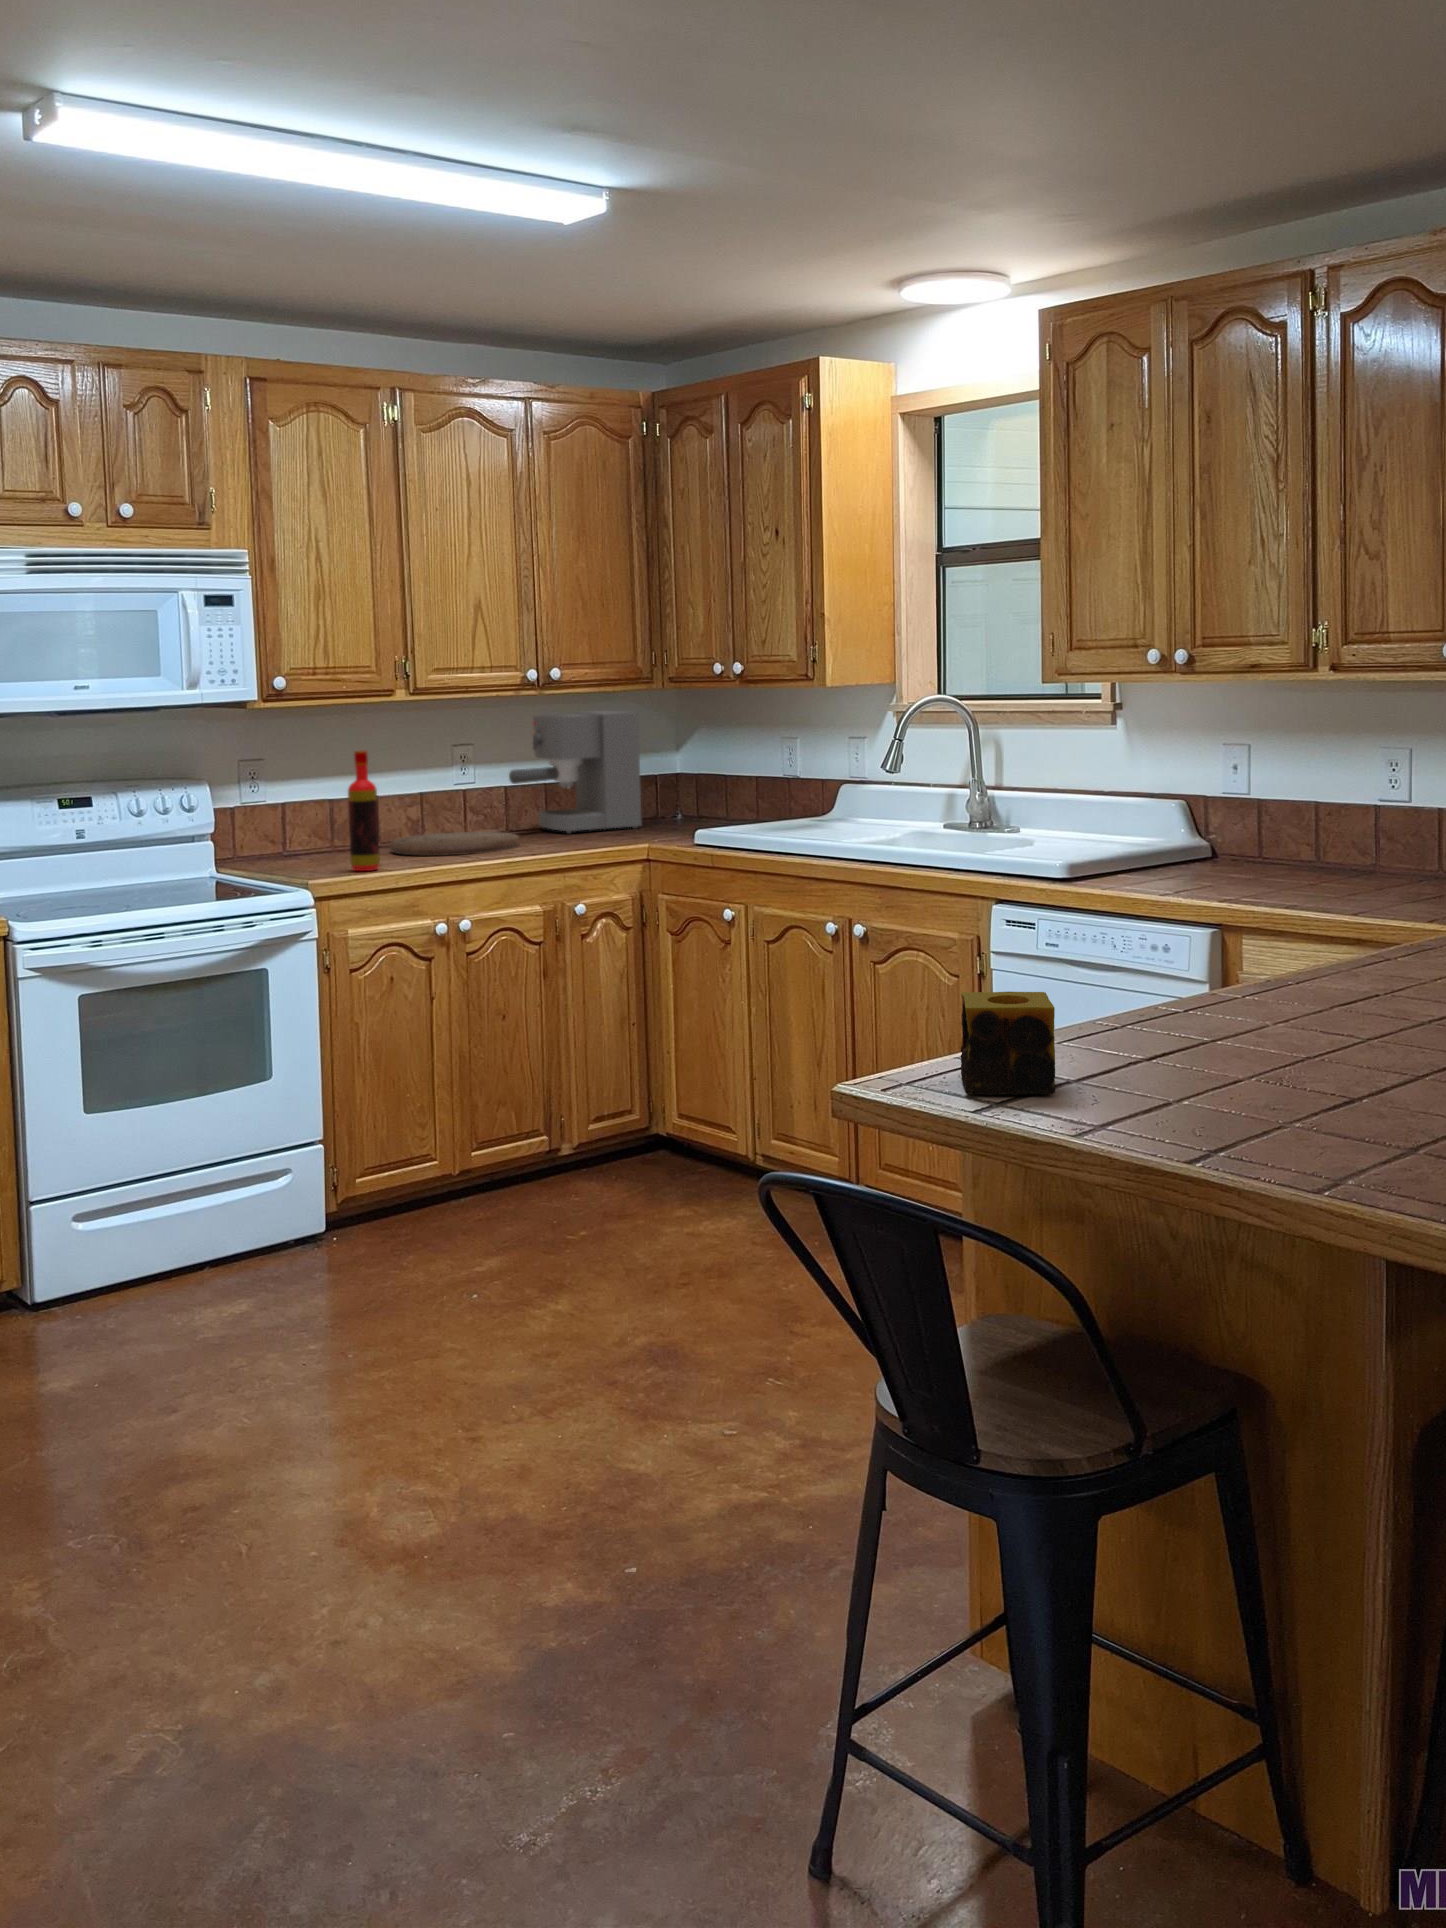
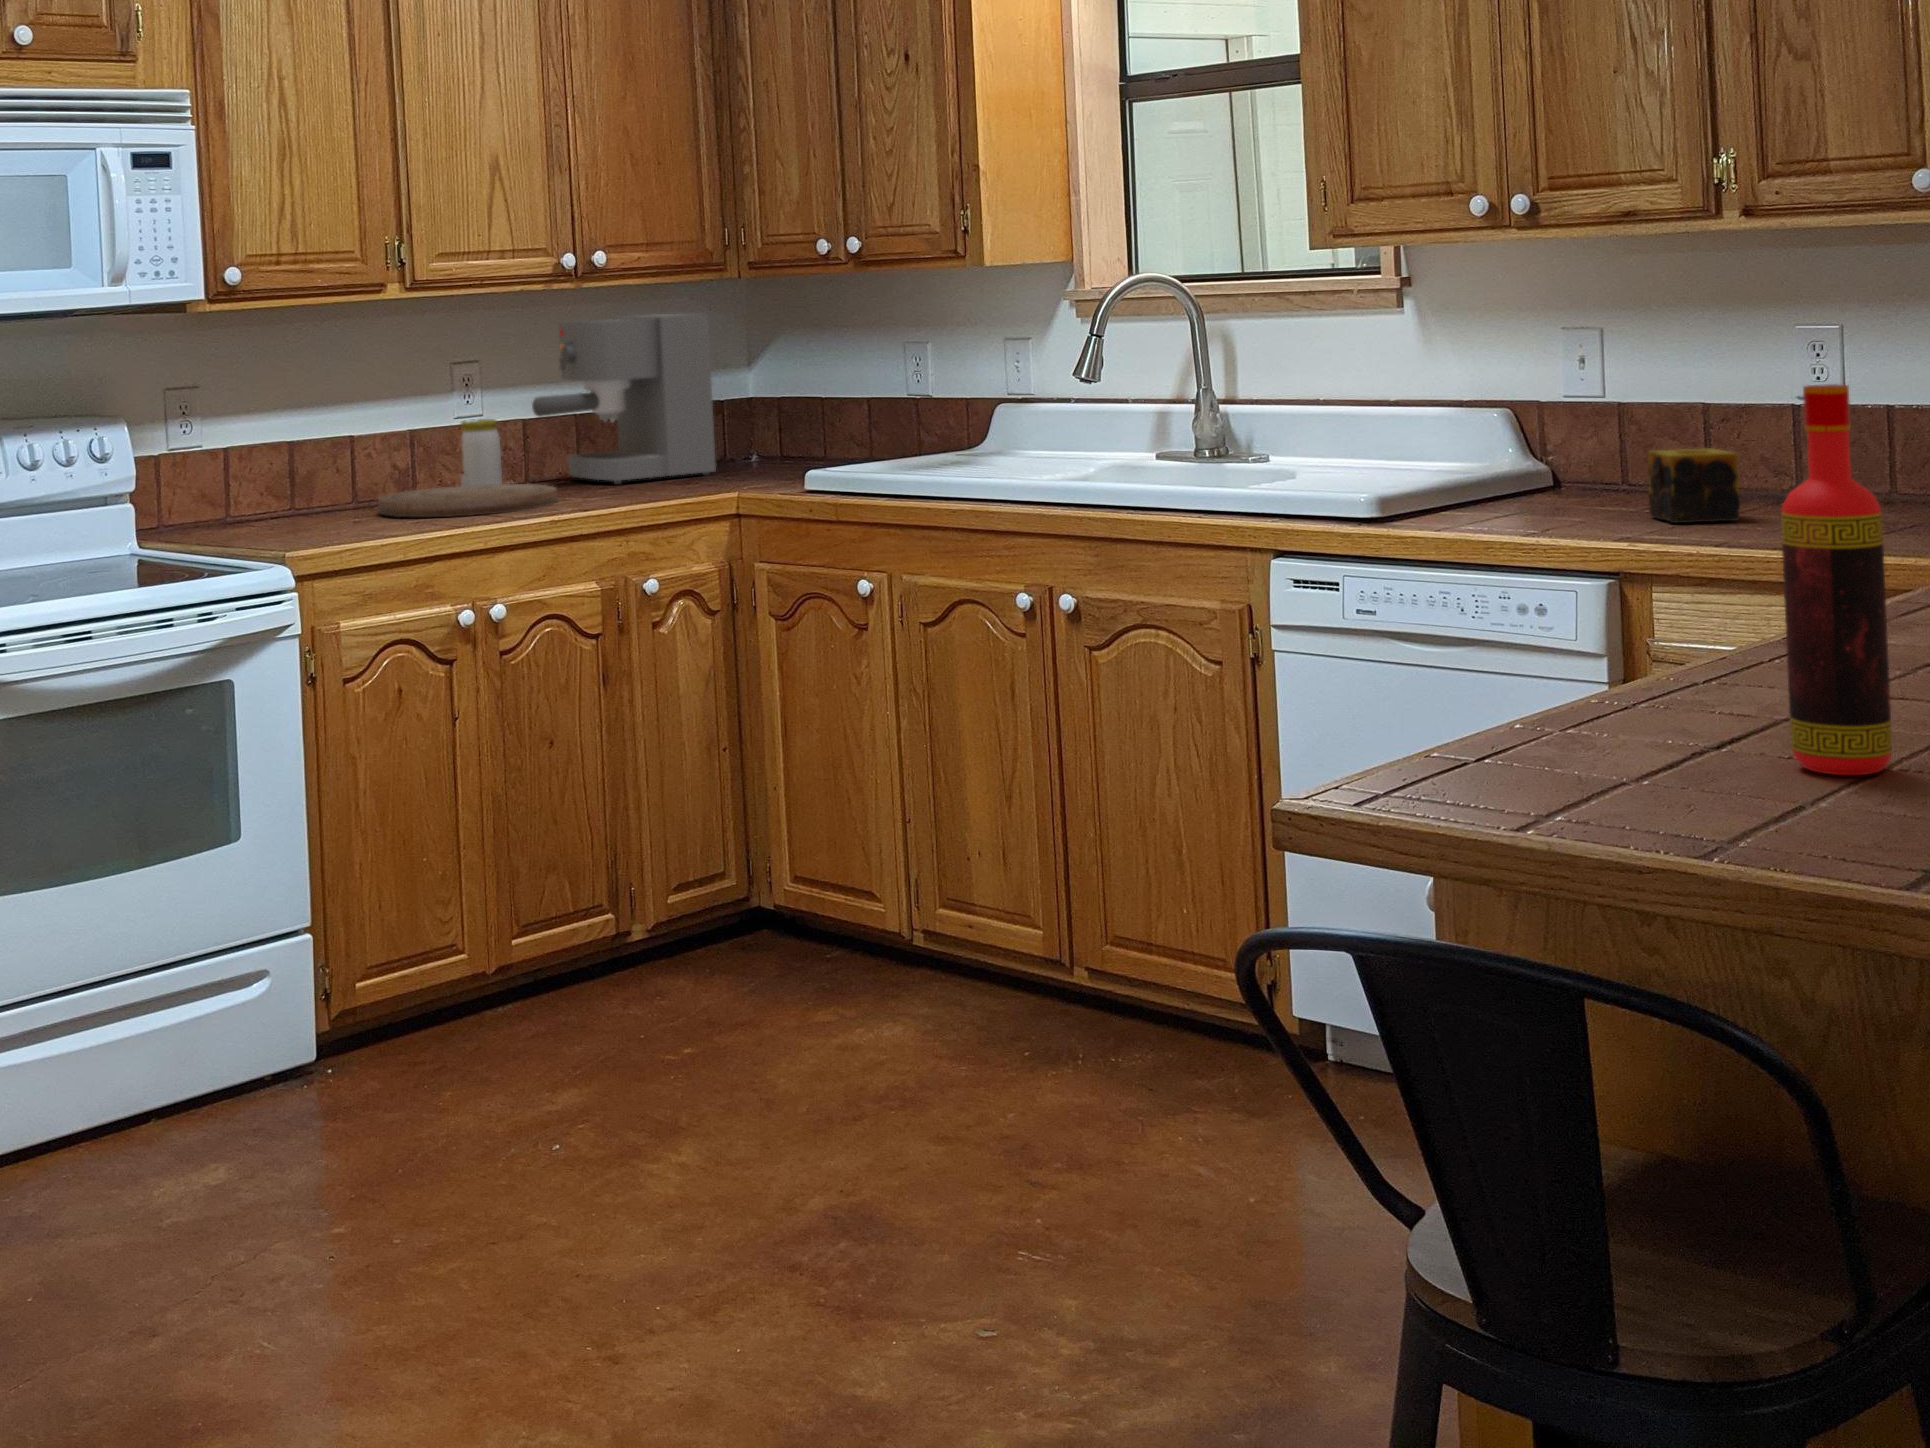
bottle: present [348,750,380,871] -> present [1781,384,1892,775]
jar: none [458,784,488,837] -> present [461,419,502,486]
candle: present [961,992,1055,1095] -> present [1648,448,1740,523]

